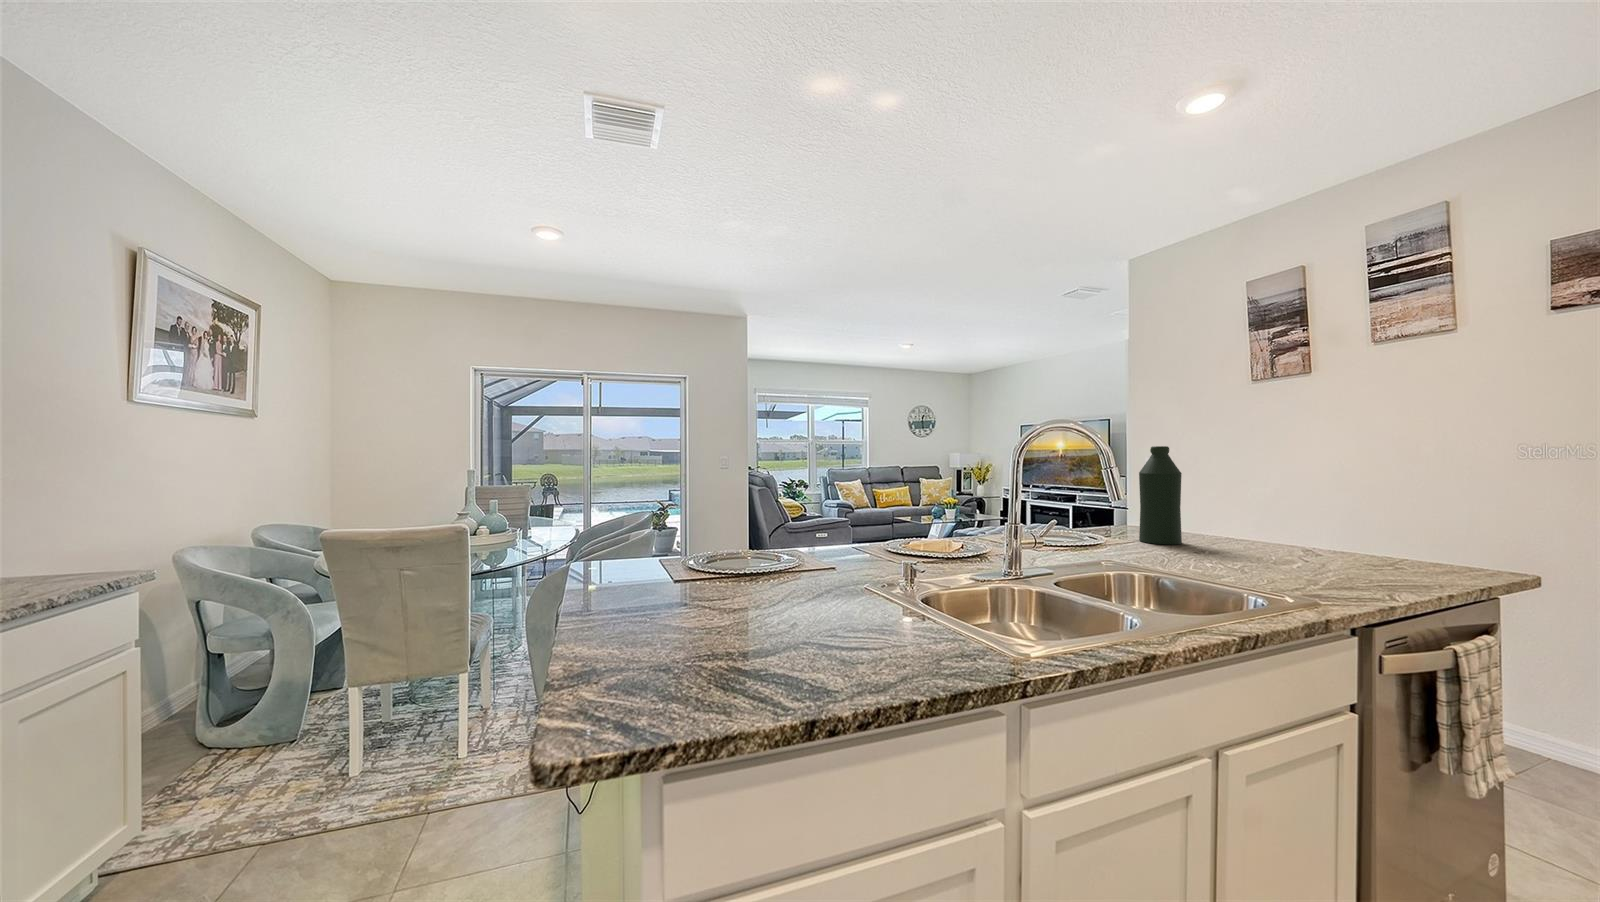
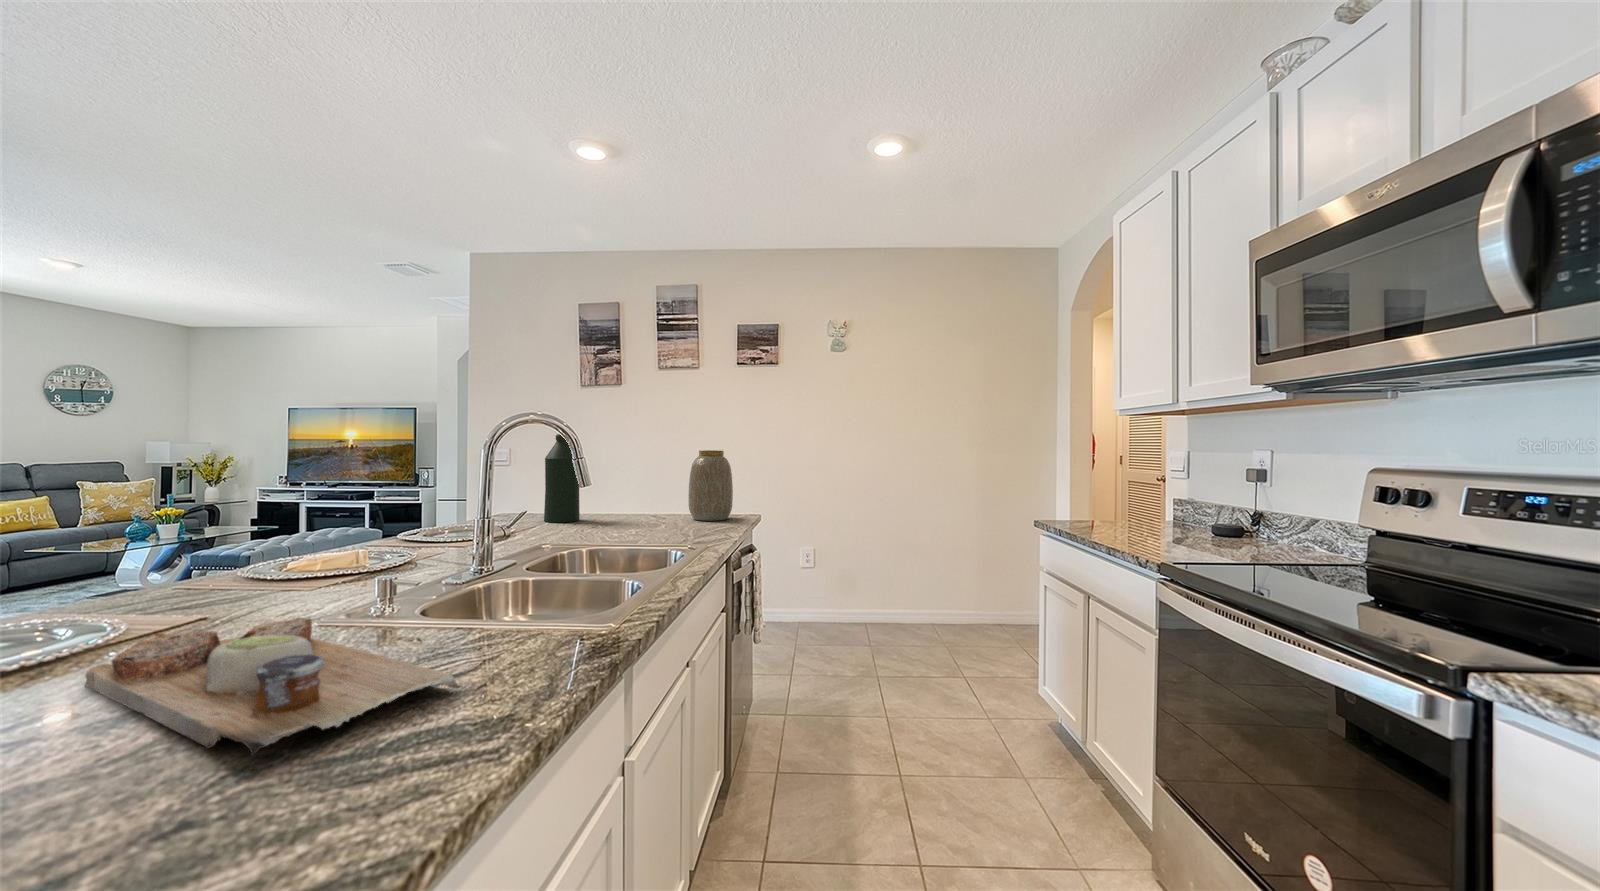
vase: none [1346,464,1440,573] -> present [688,450,733,521]
cutting board: none [728,574,845,653] -> present [85,618,459,755]

